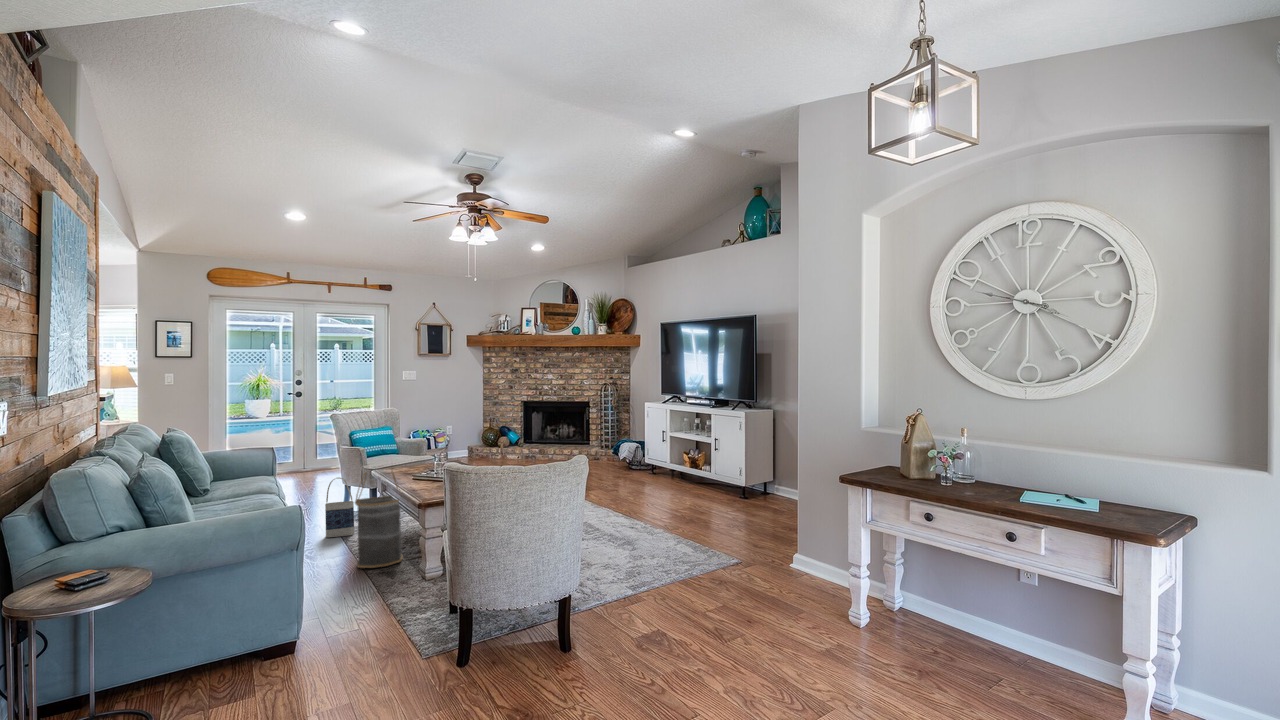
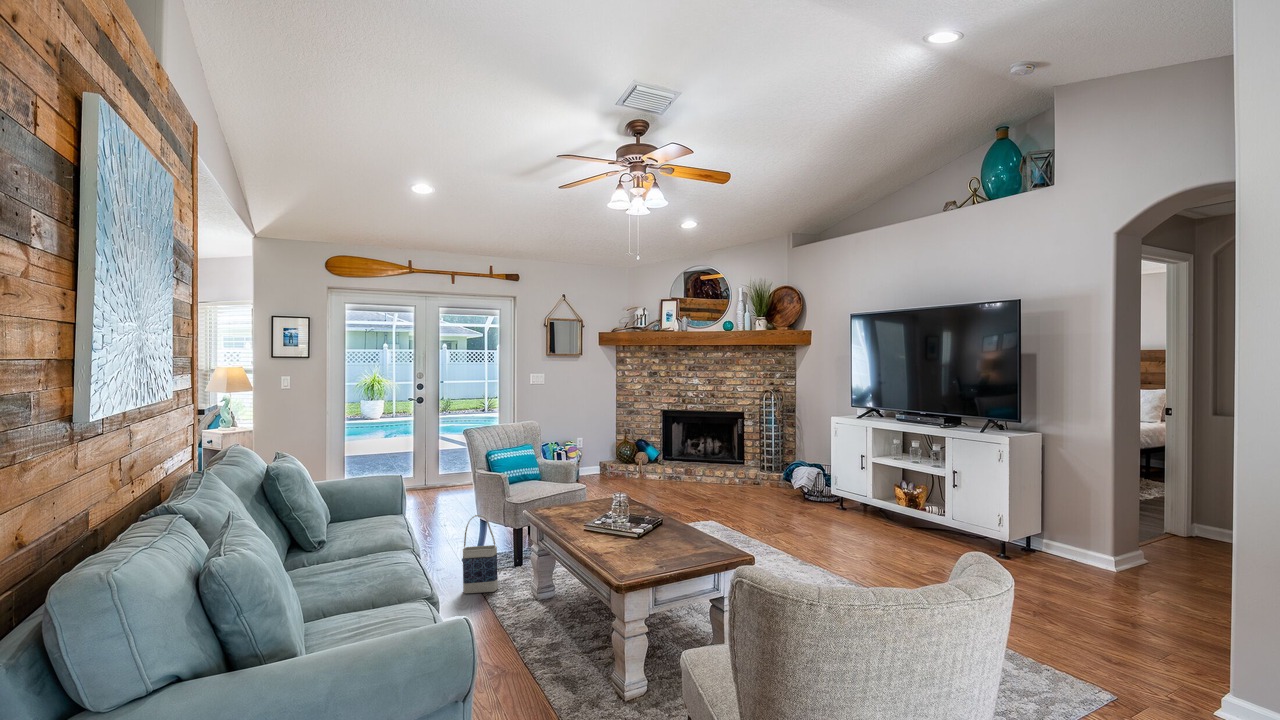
basket: present [355,471,403,568] -> none [509,515,572,657]

